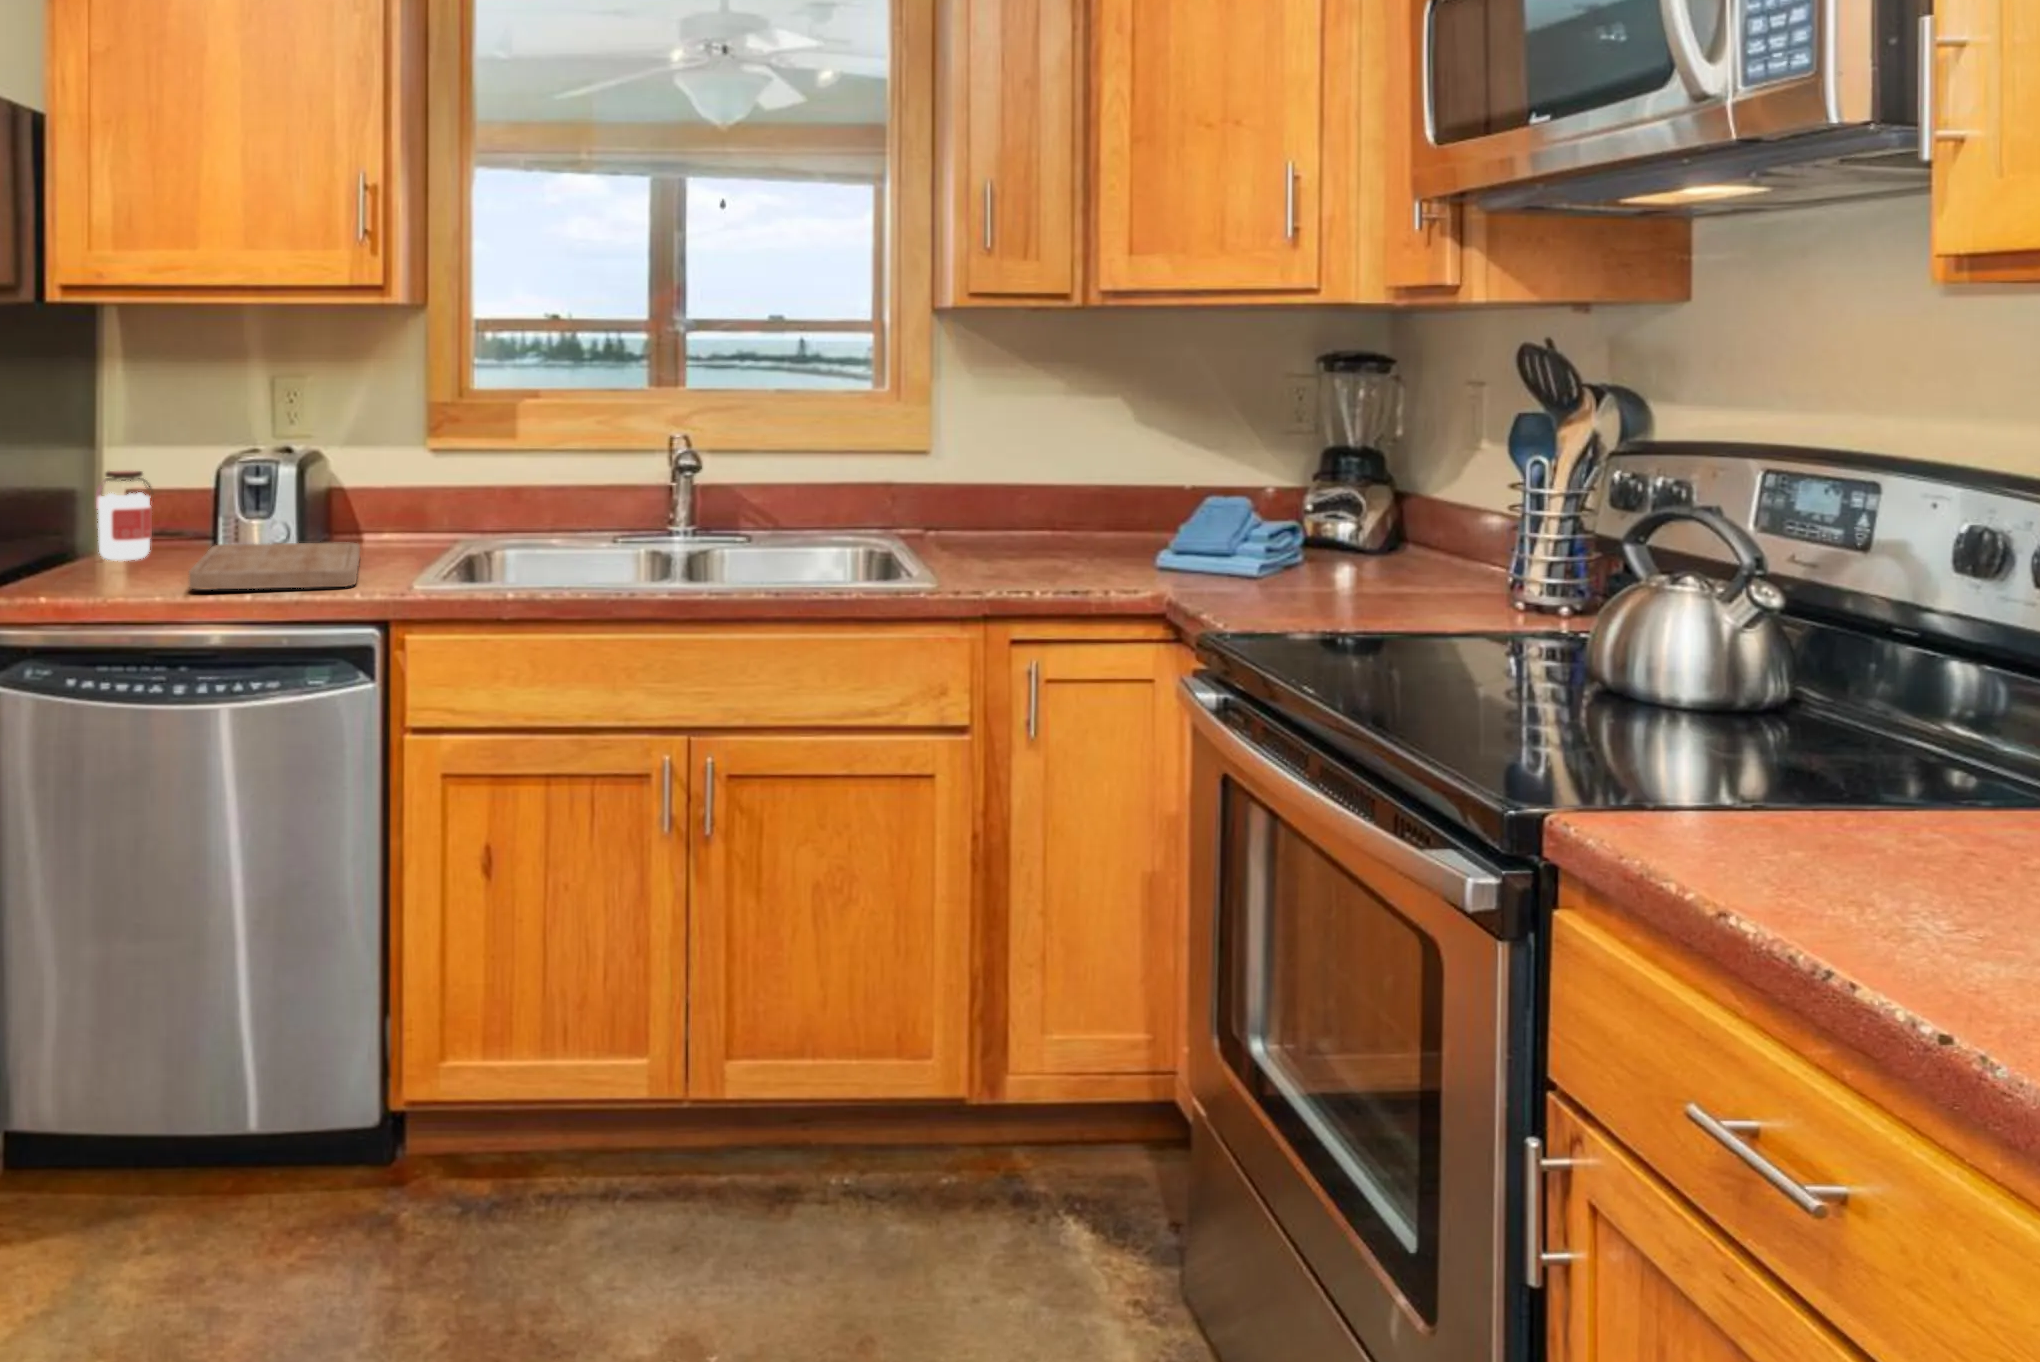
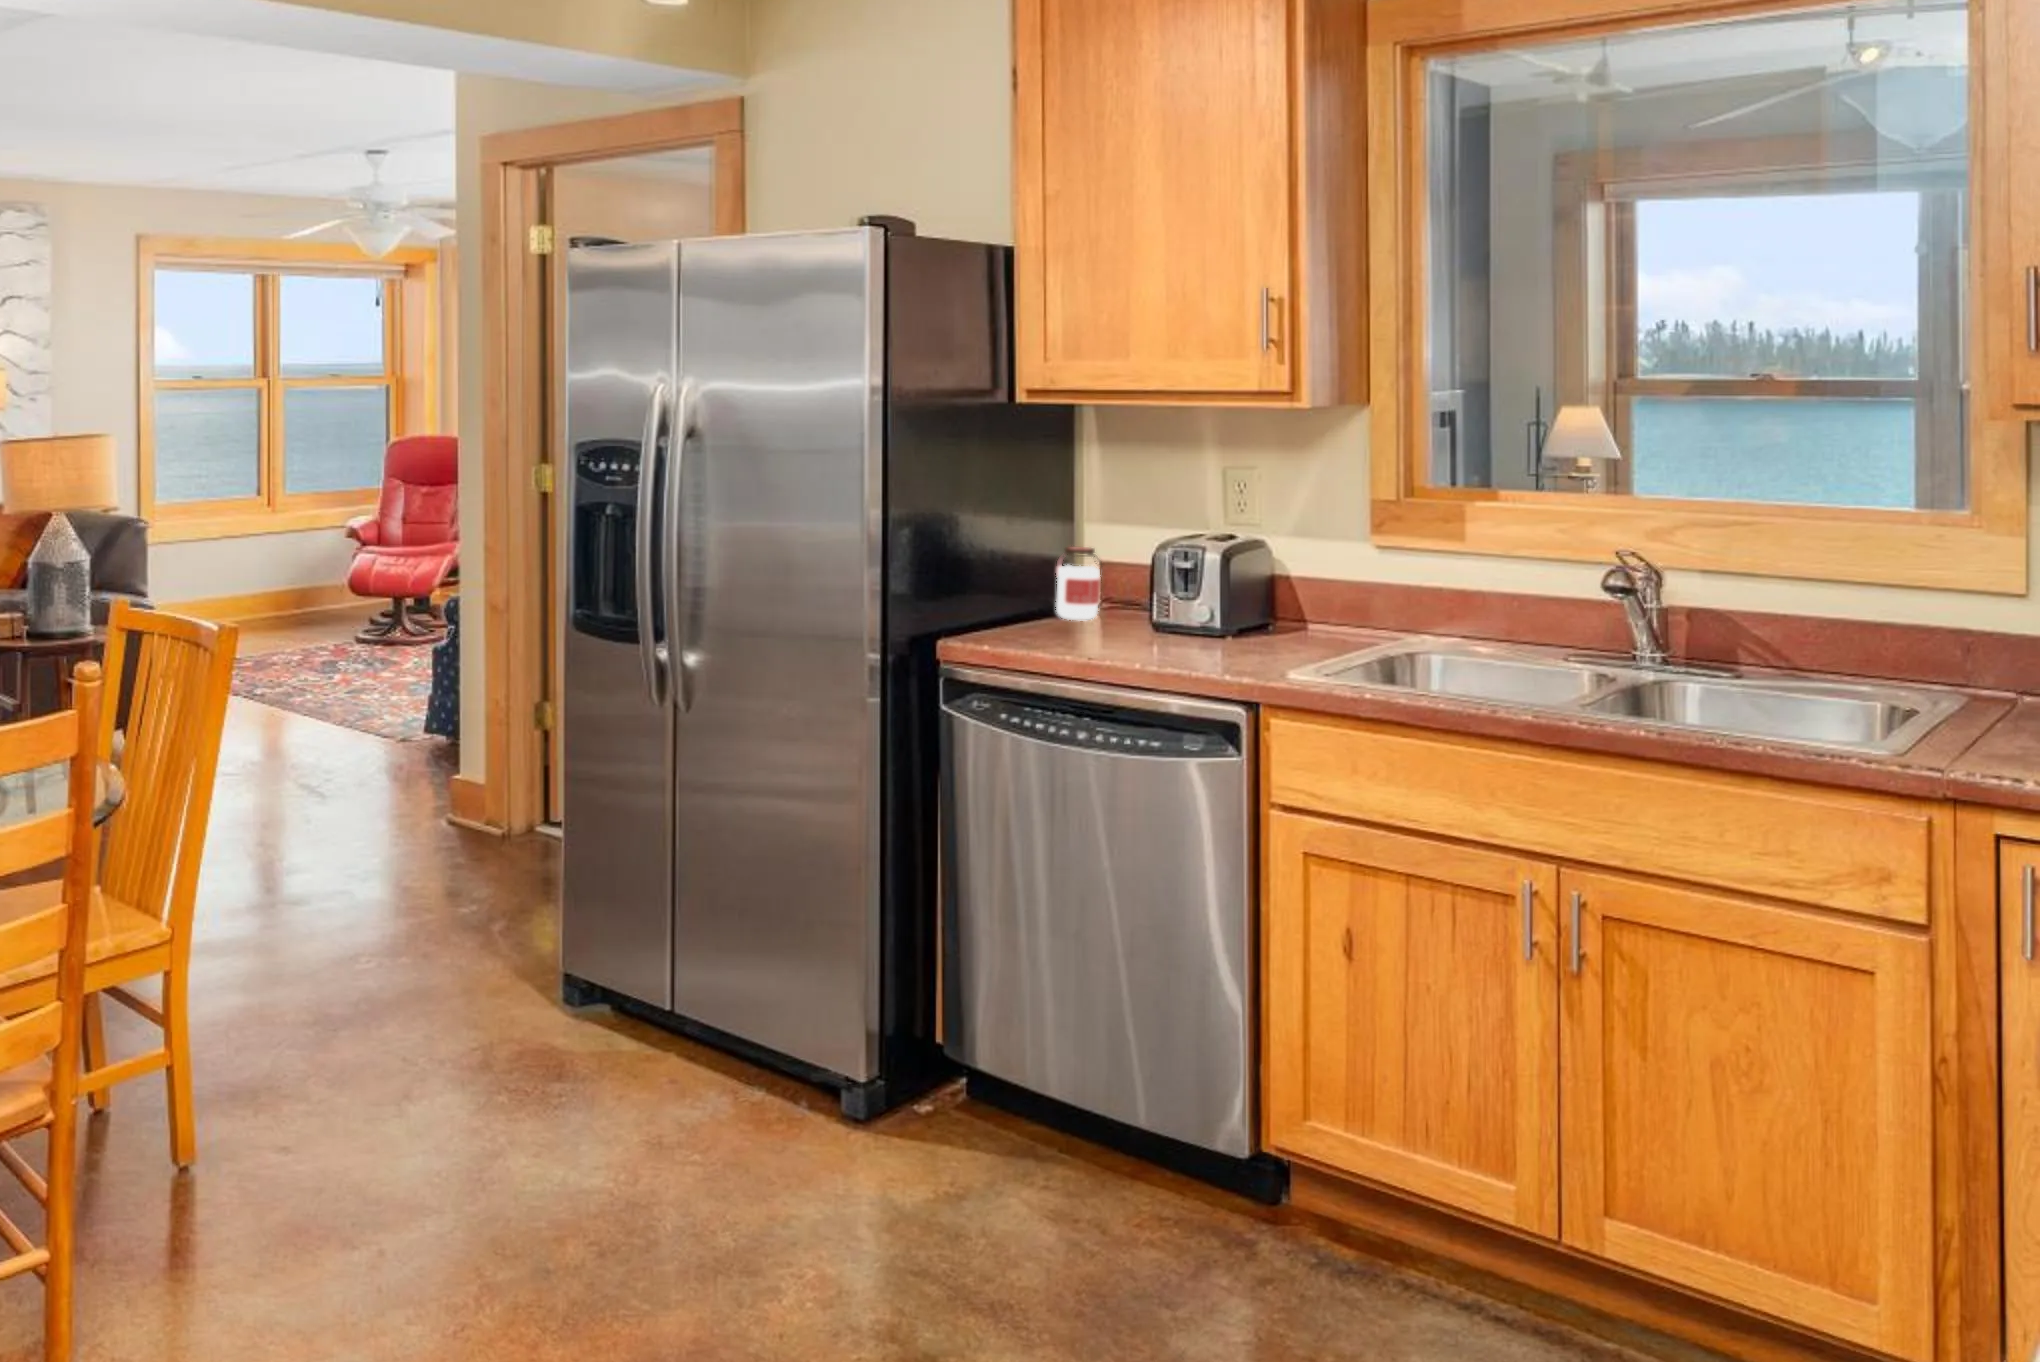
cutting board: present [189,542,360,589] -> none [1097,616,1278,671]

